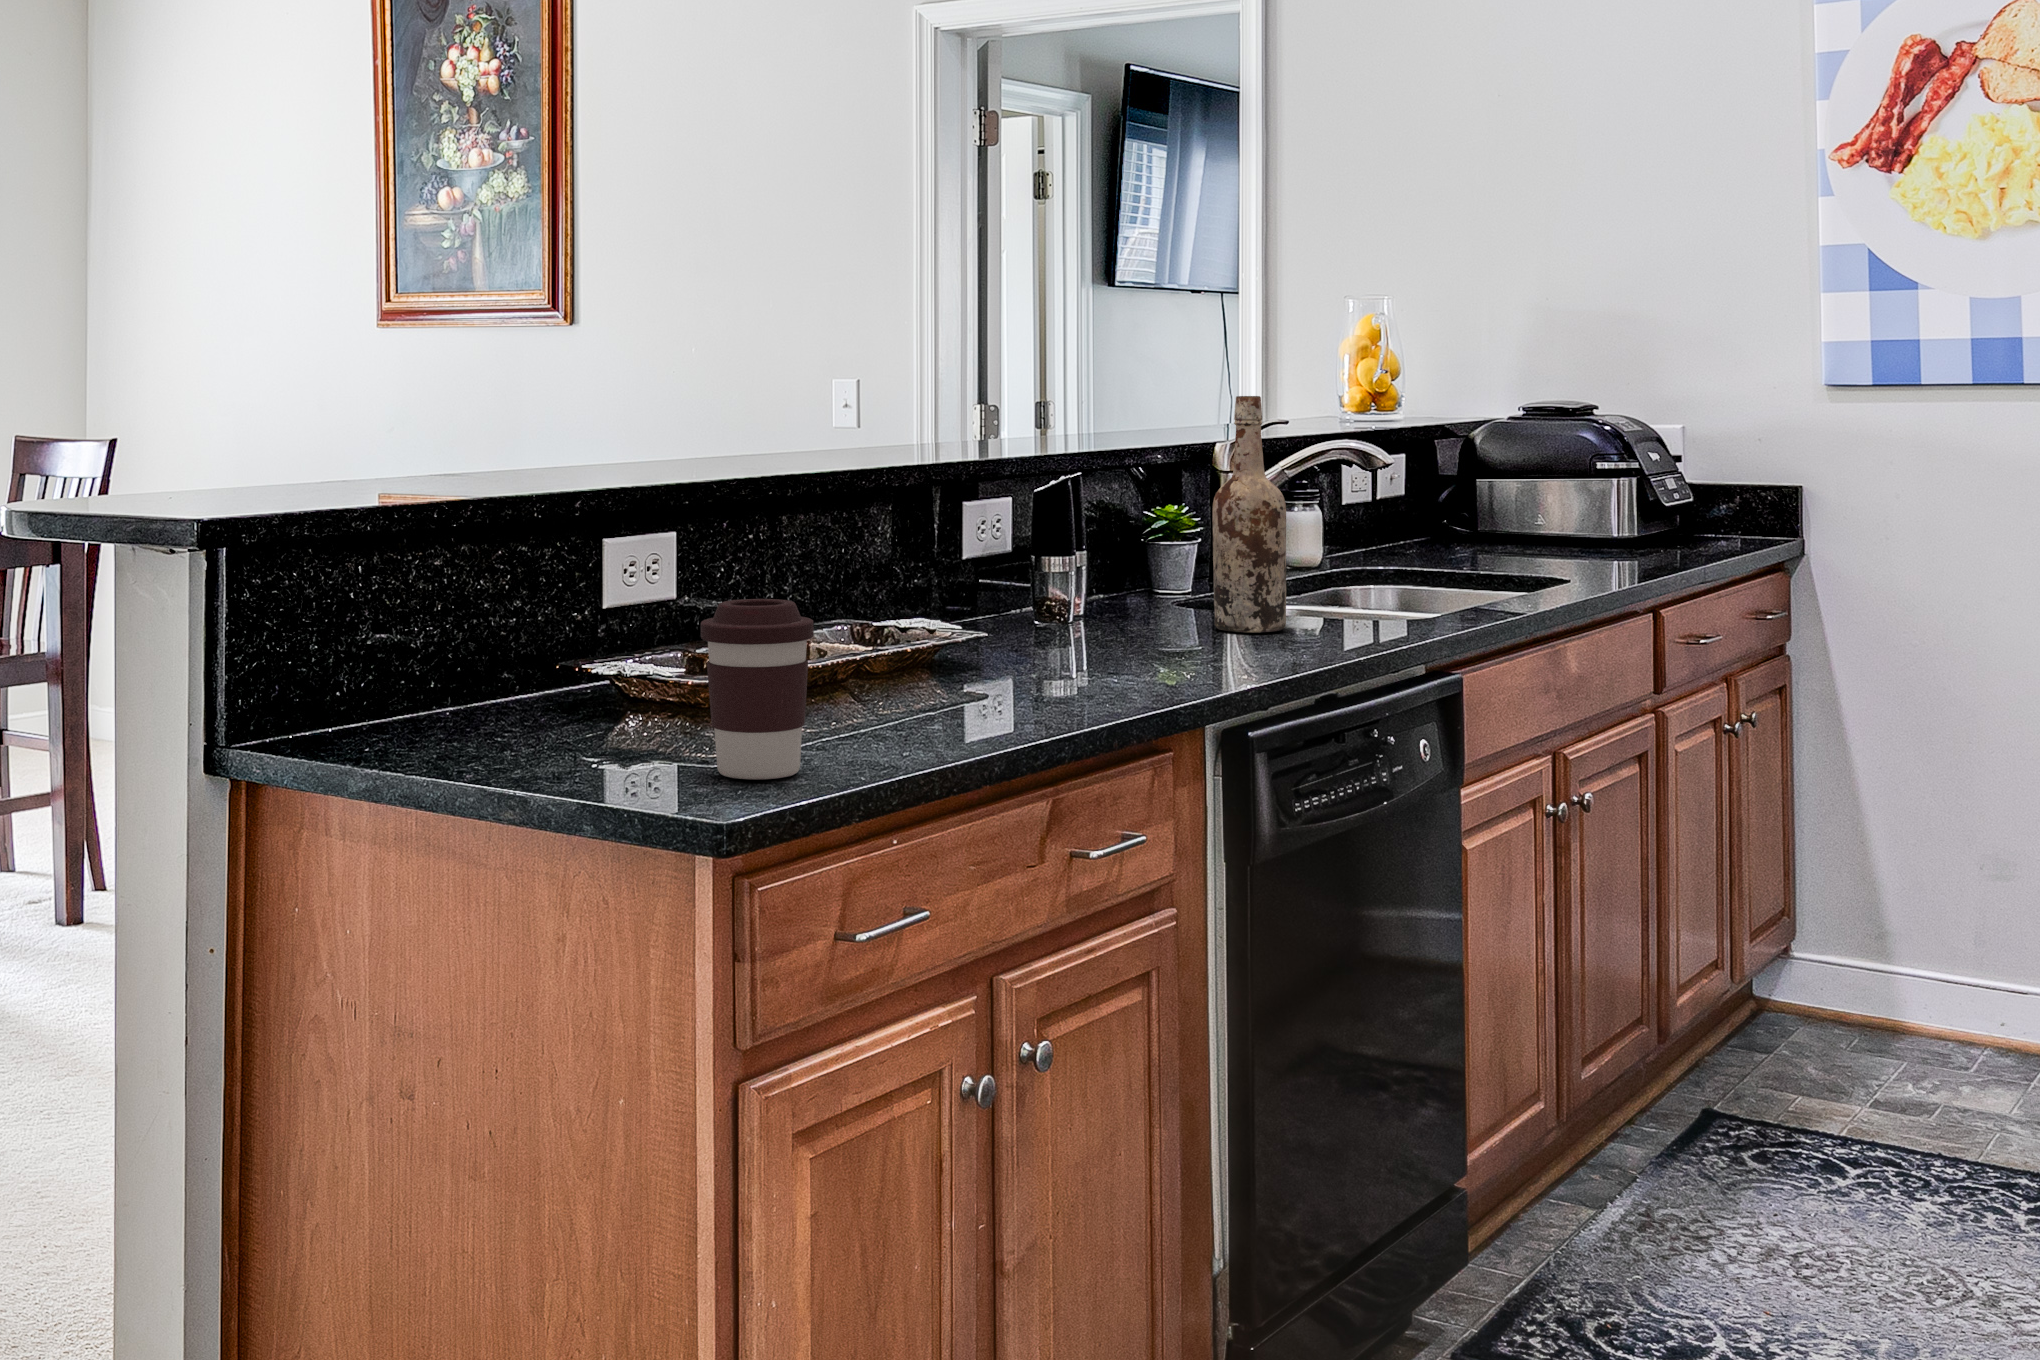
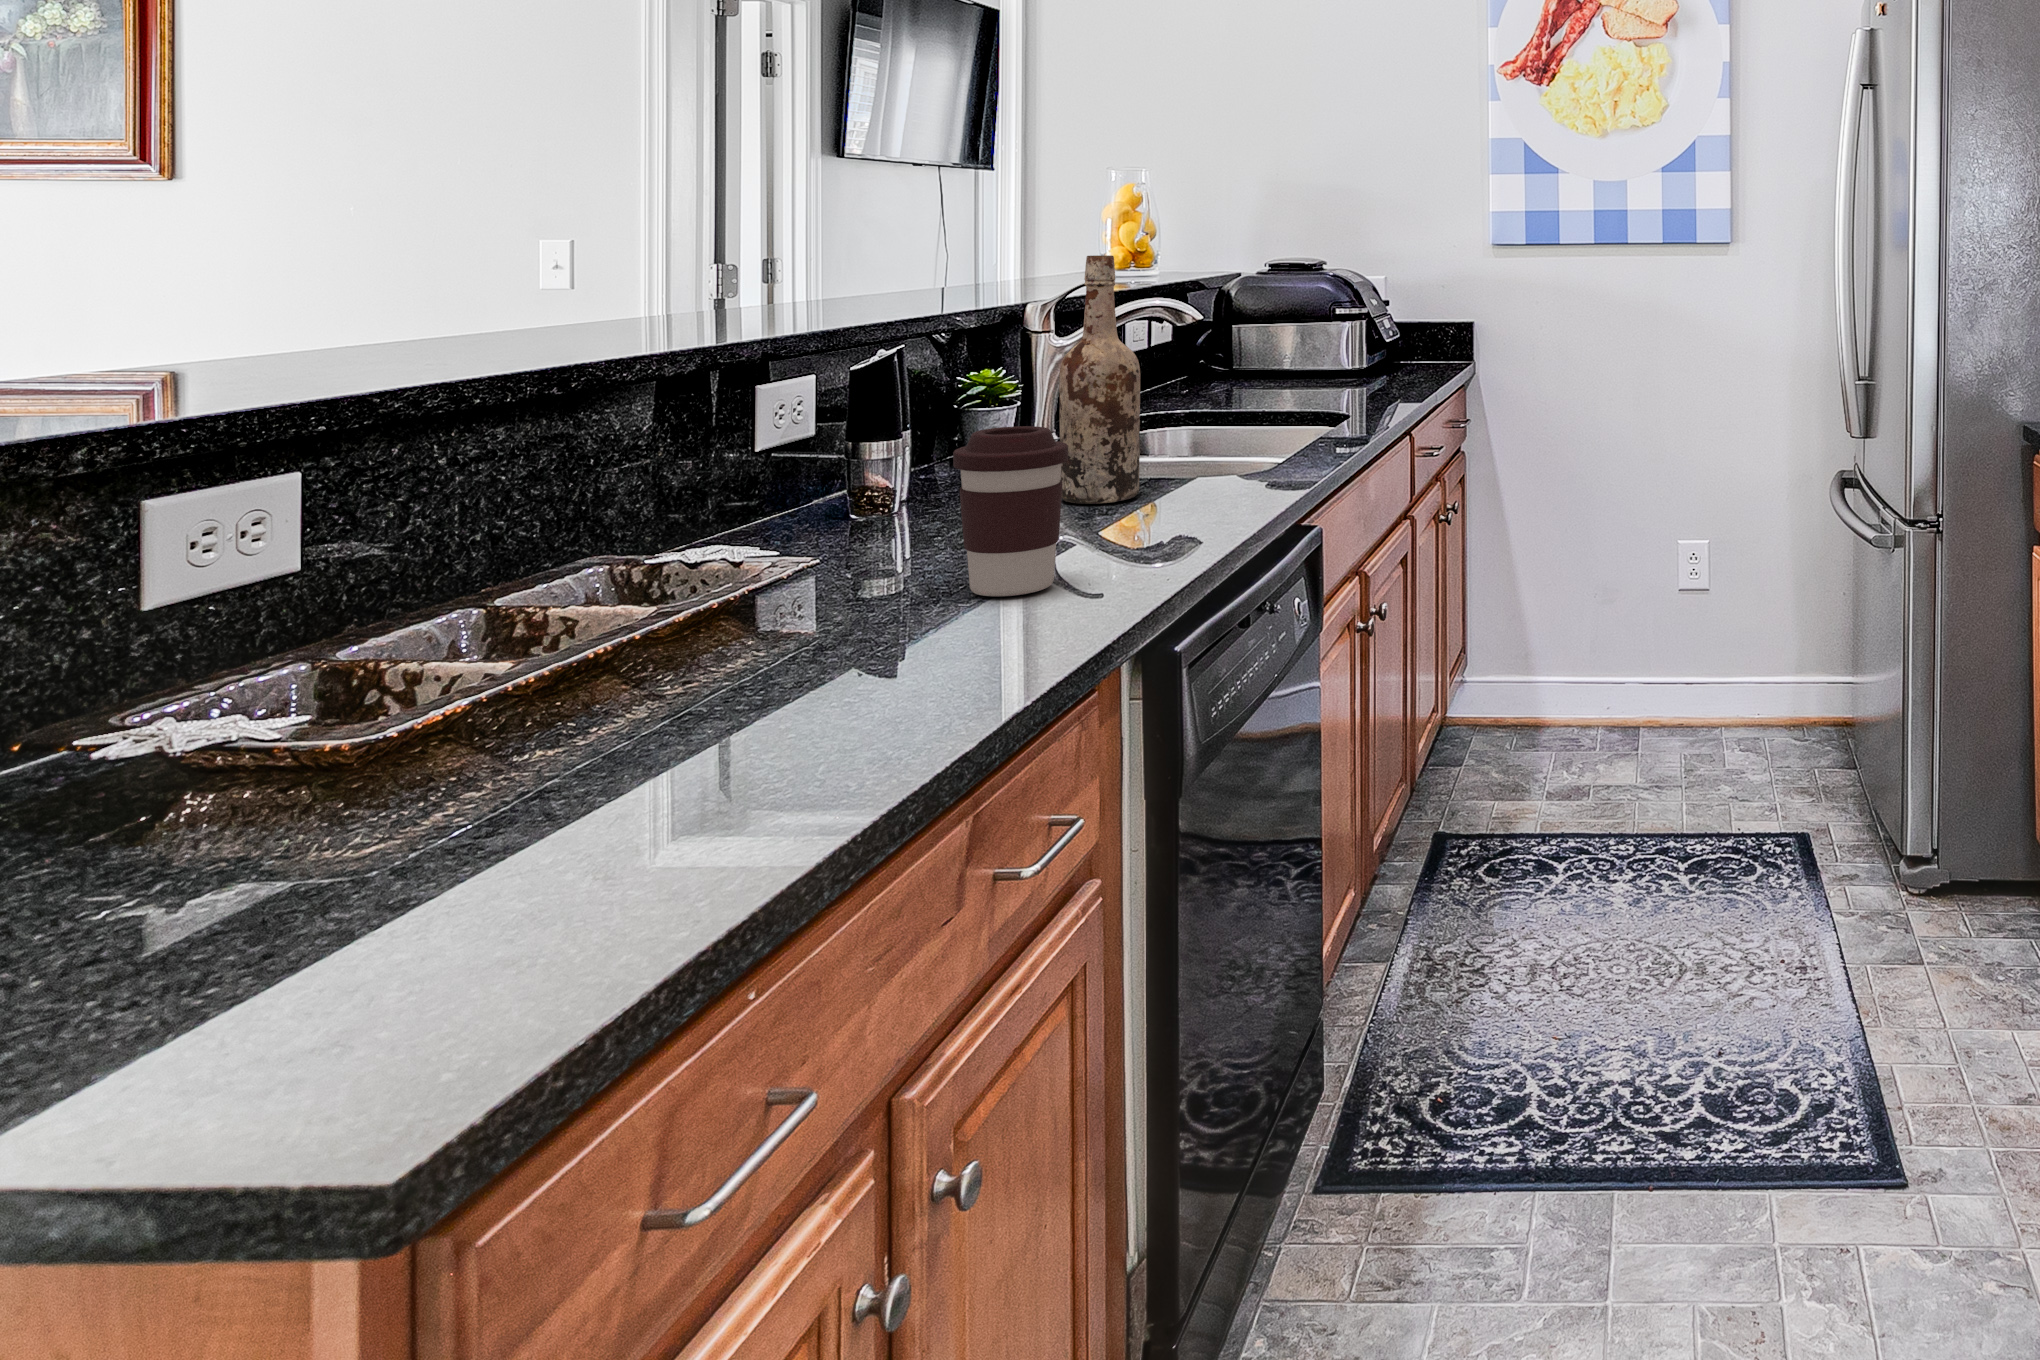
coffee cup: present [701,599,814,779] -> present [953,426,1068,596]

